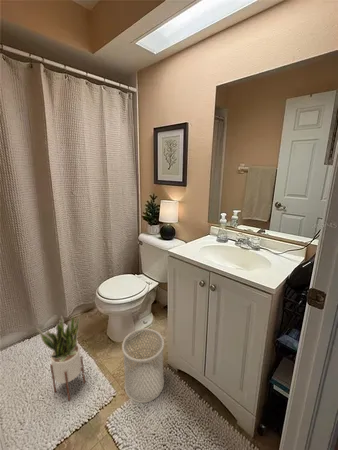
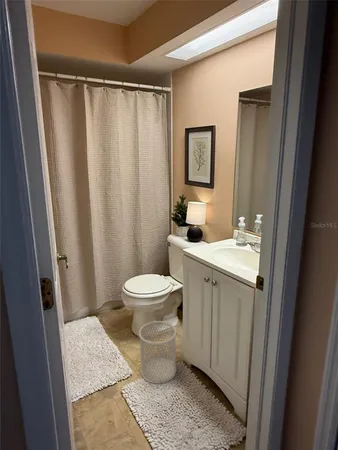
potted plant: present [36,316,85,400] -> none [72,298,108,371]

